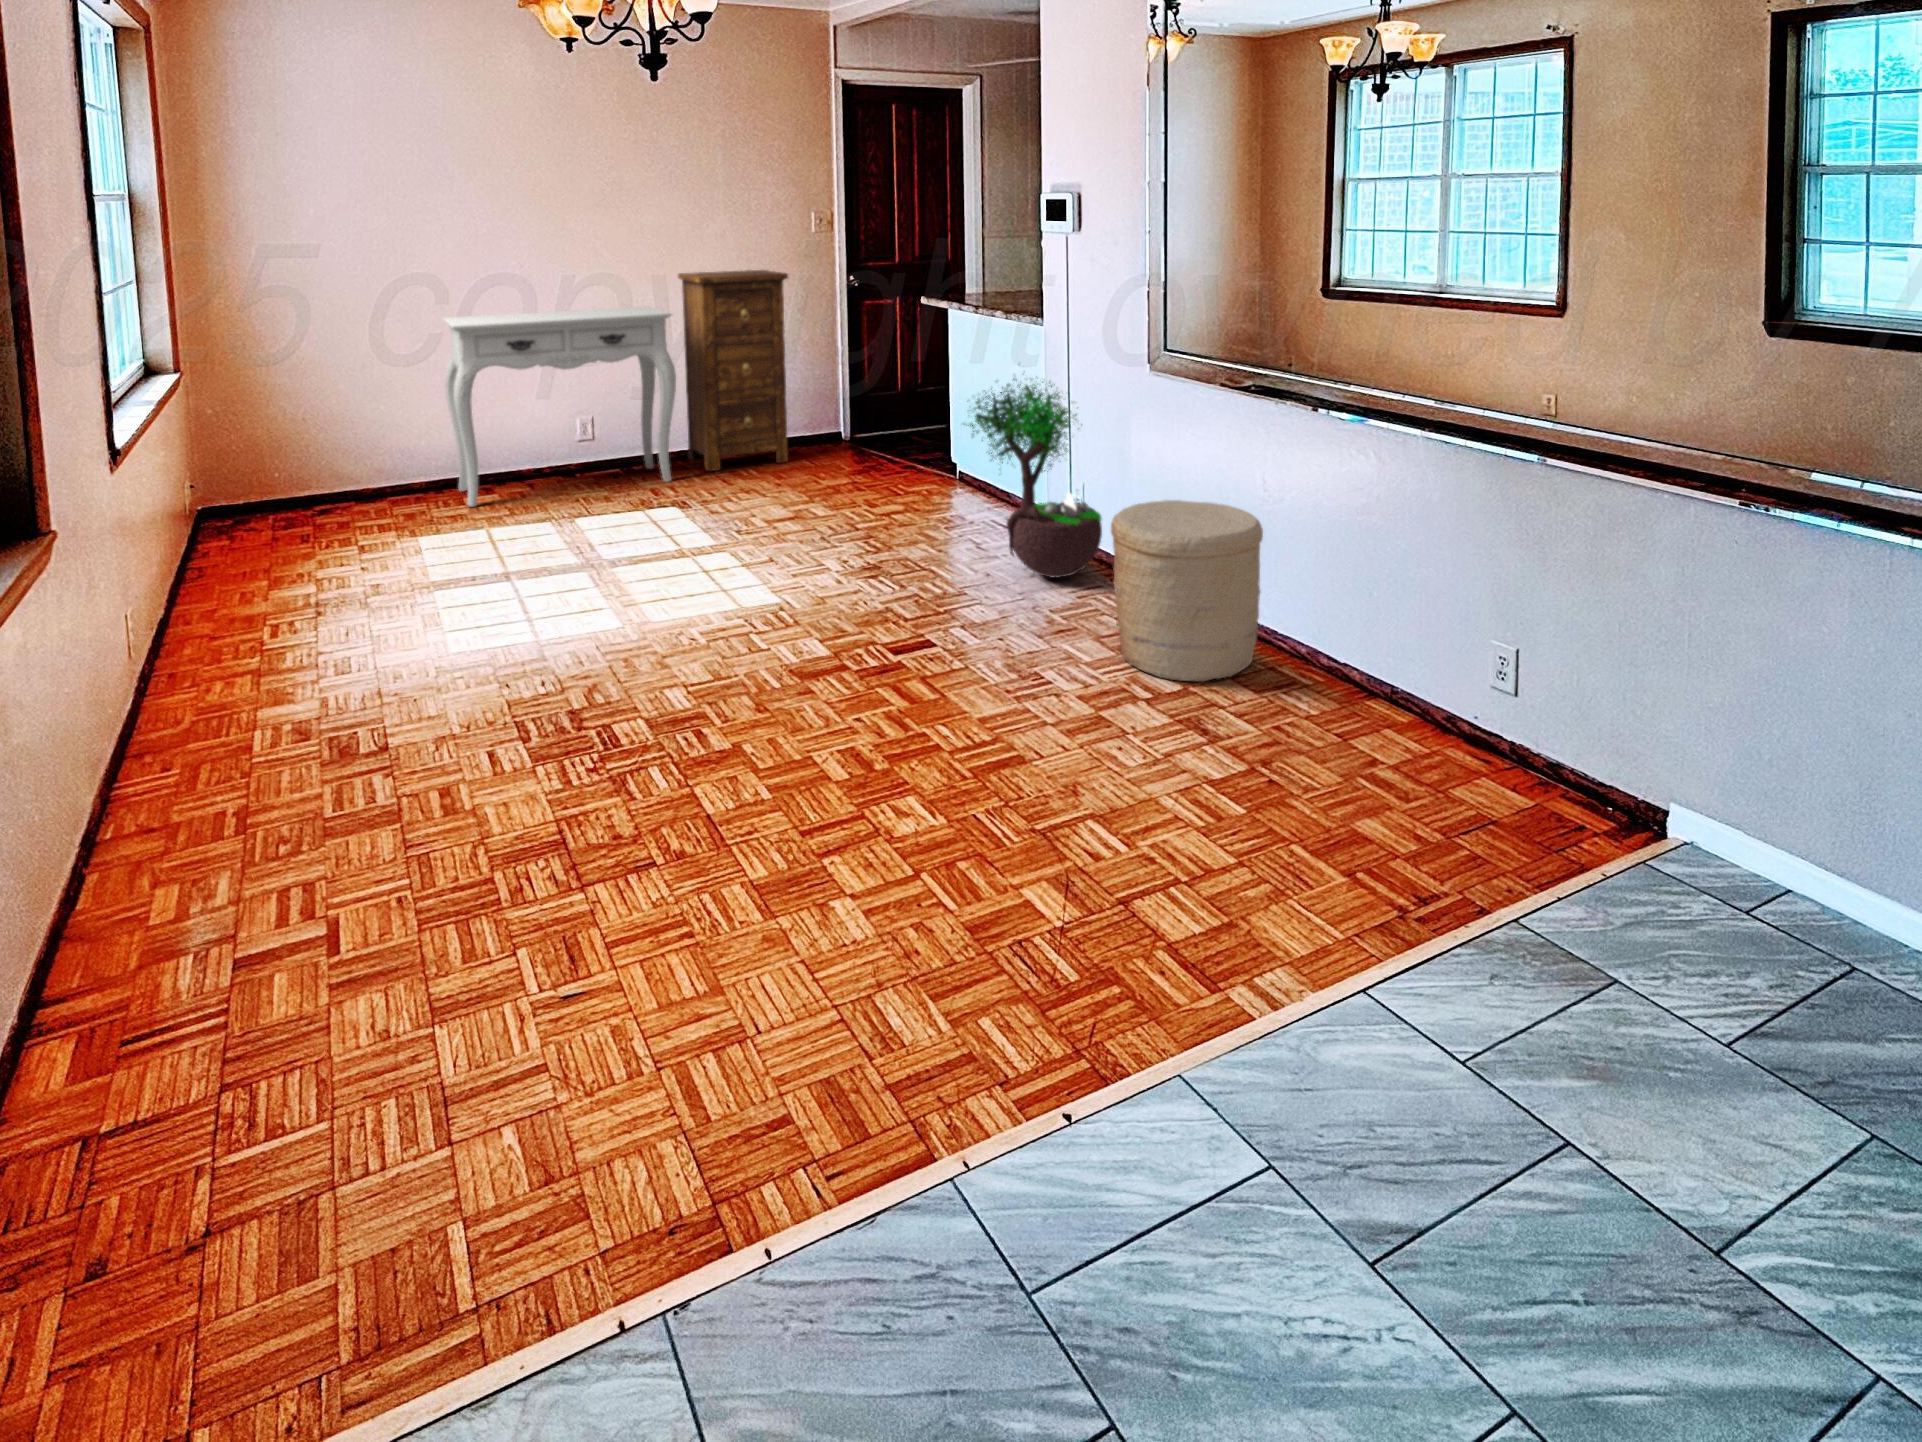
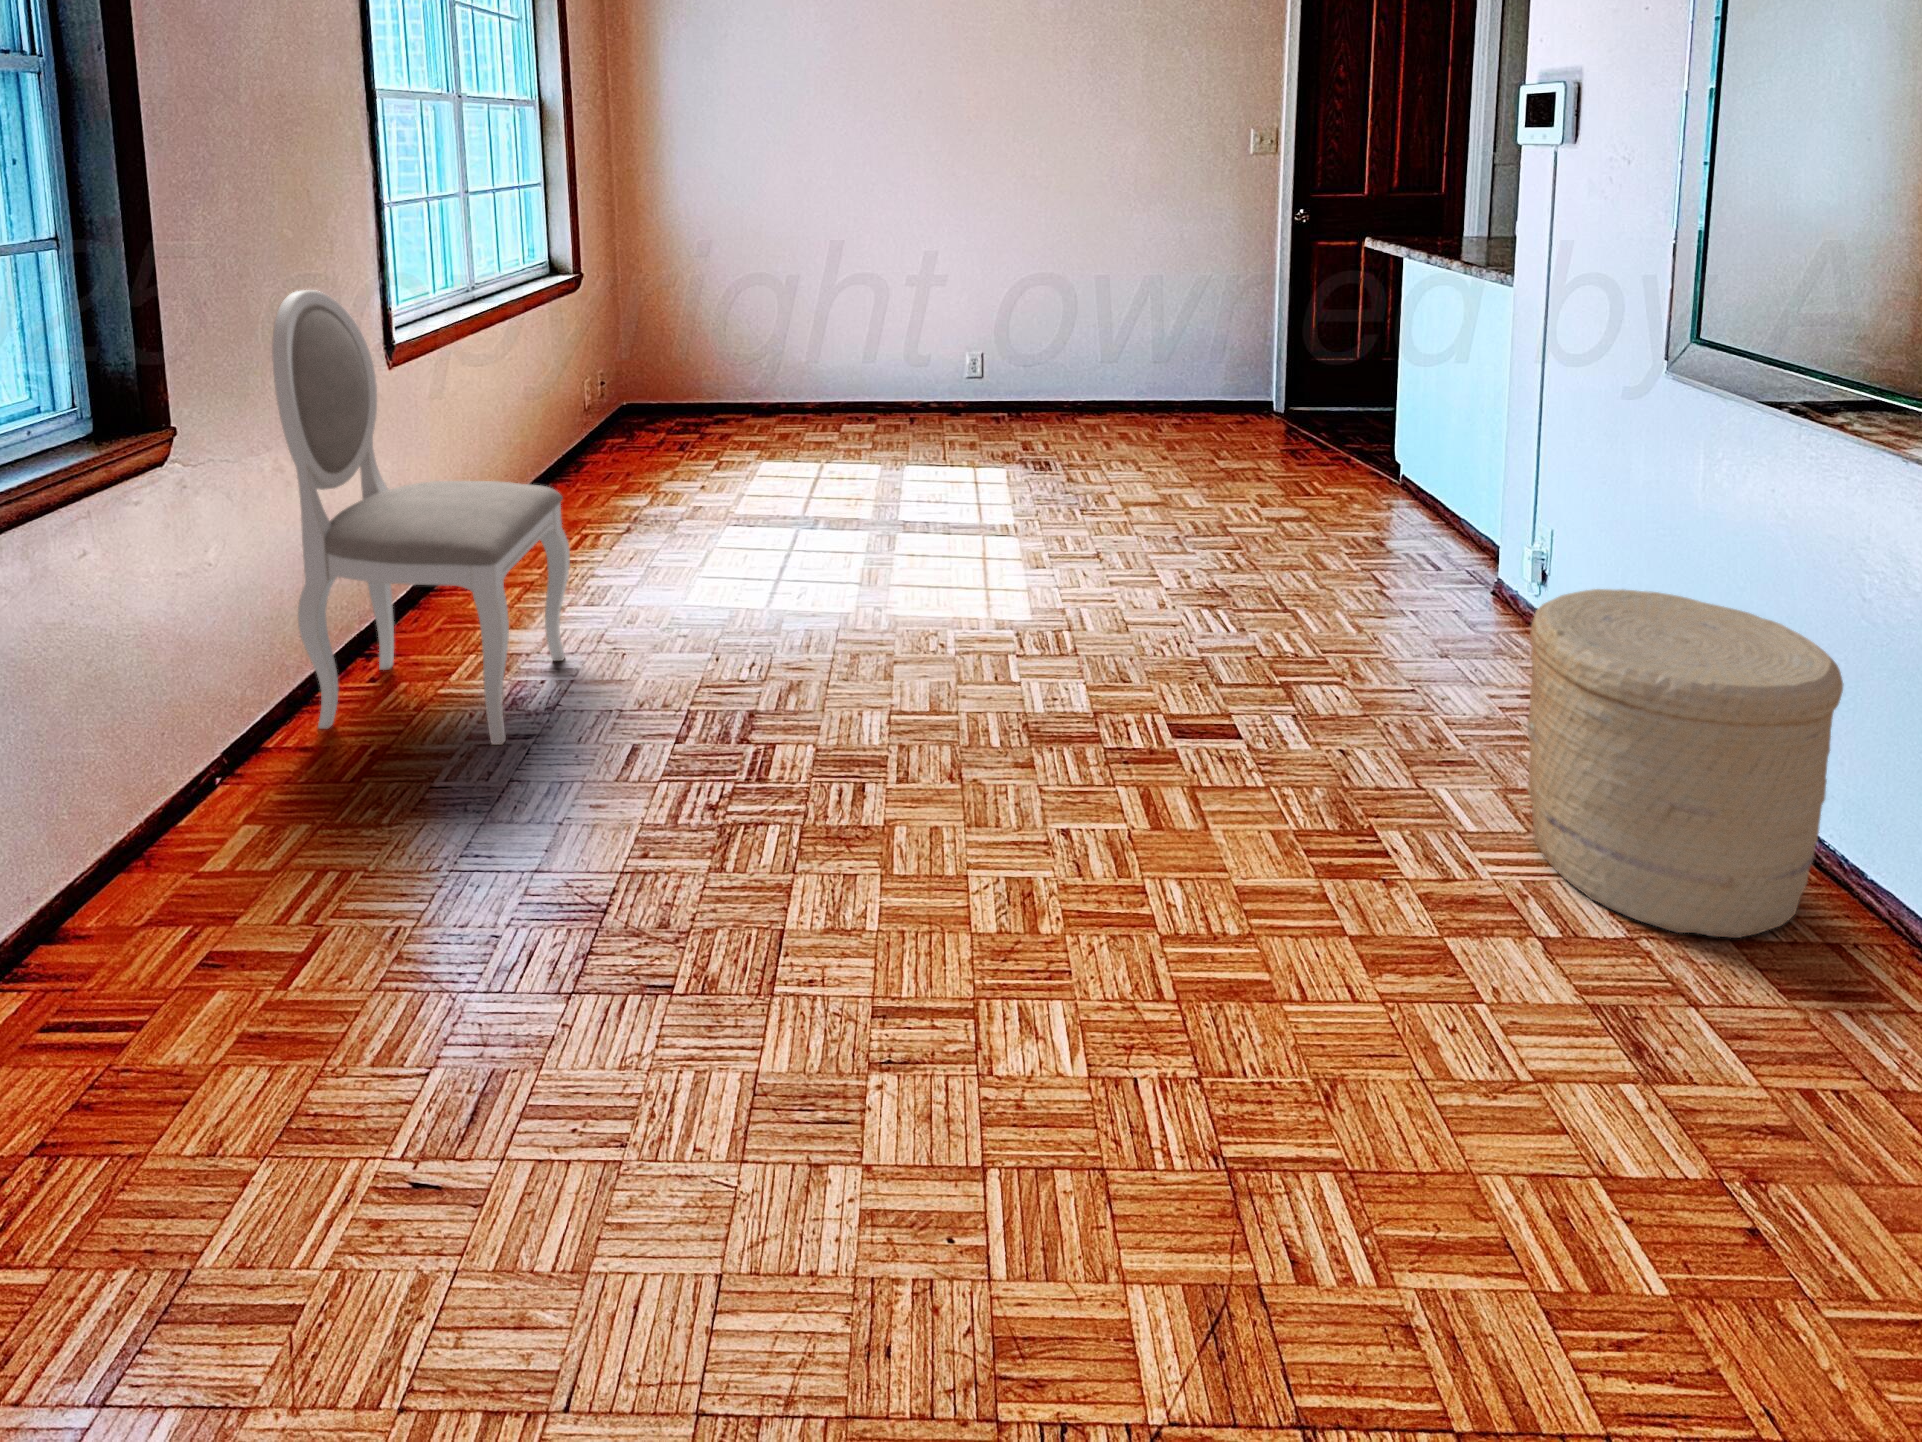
cabinet: present [678,270,788,471] -> none [1084,195,1210,430]
console table: present [443,307,676,507] -> none [824,232,1061,437]
potted tree: present [962,371,1102,578] -> none [1349,334,1571,666]
dining chair: none [103,401,371,811] -> present [272,290,570,745]

